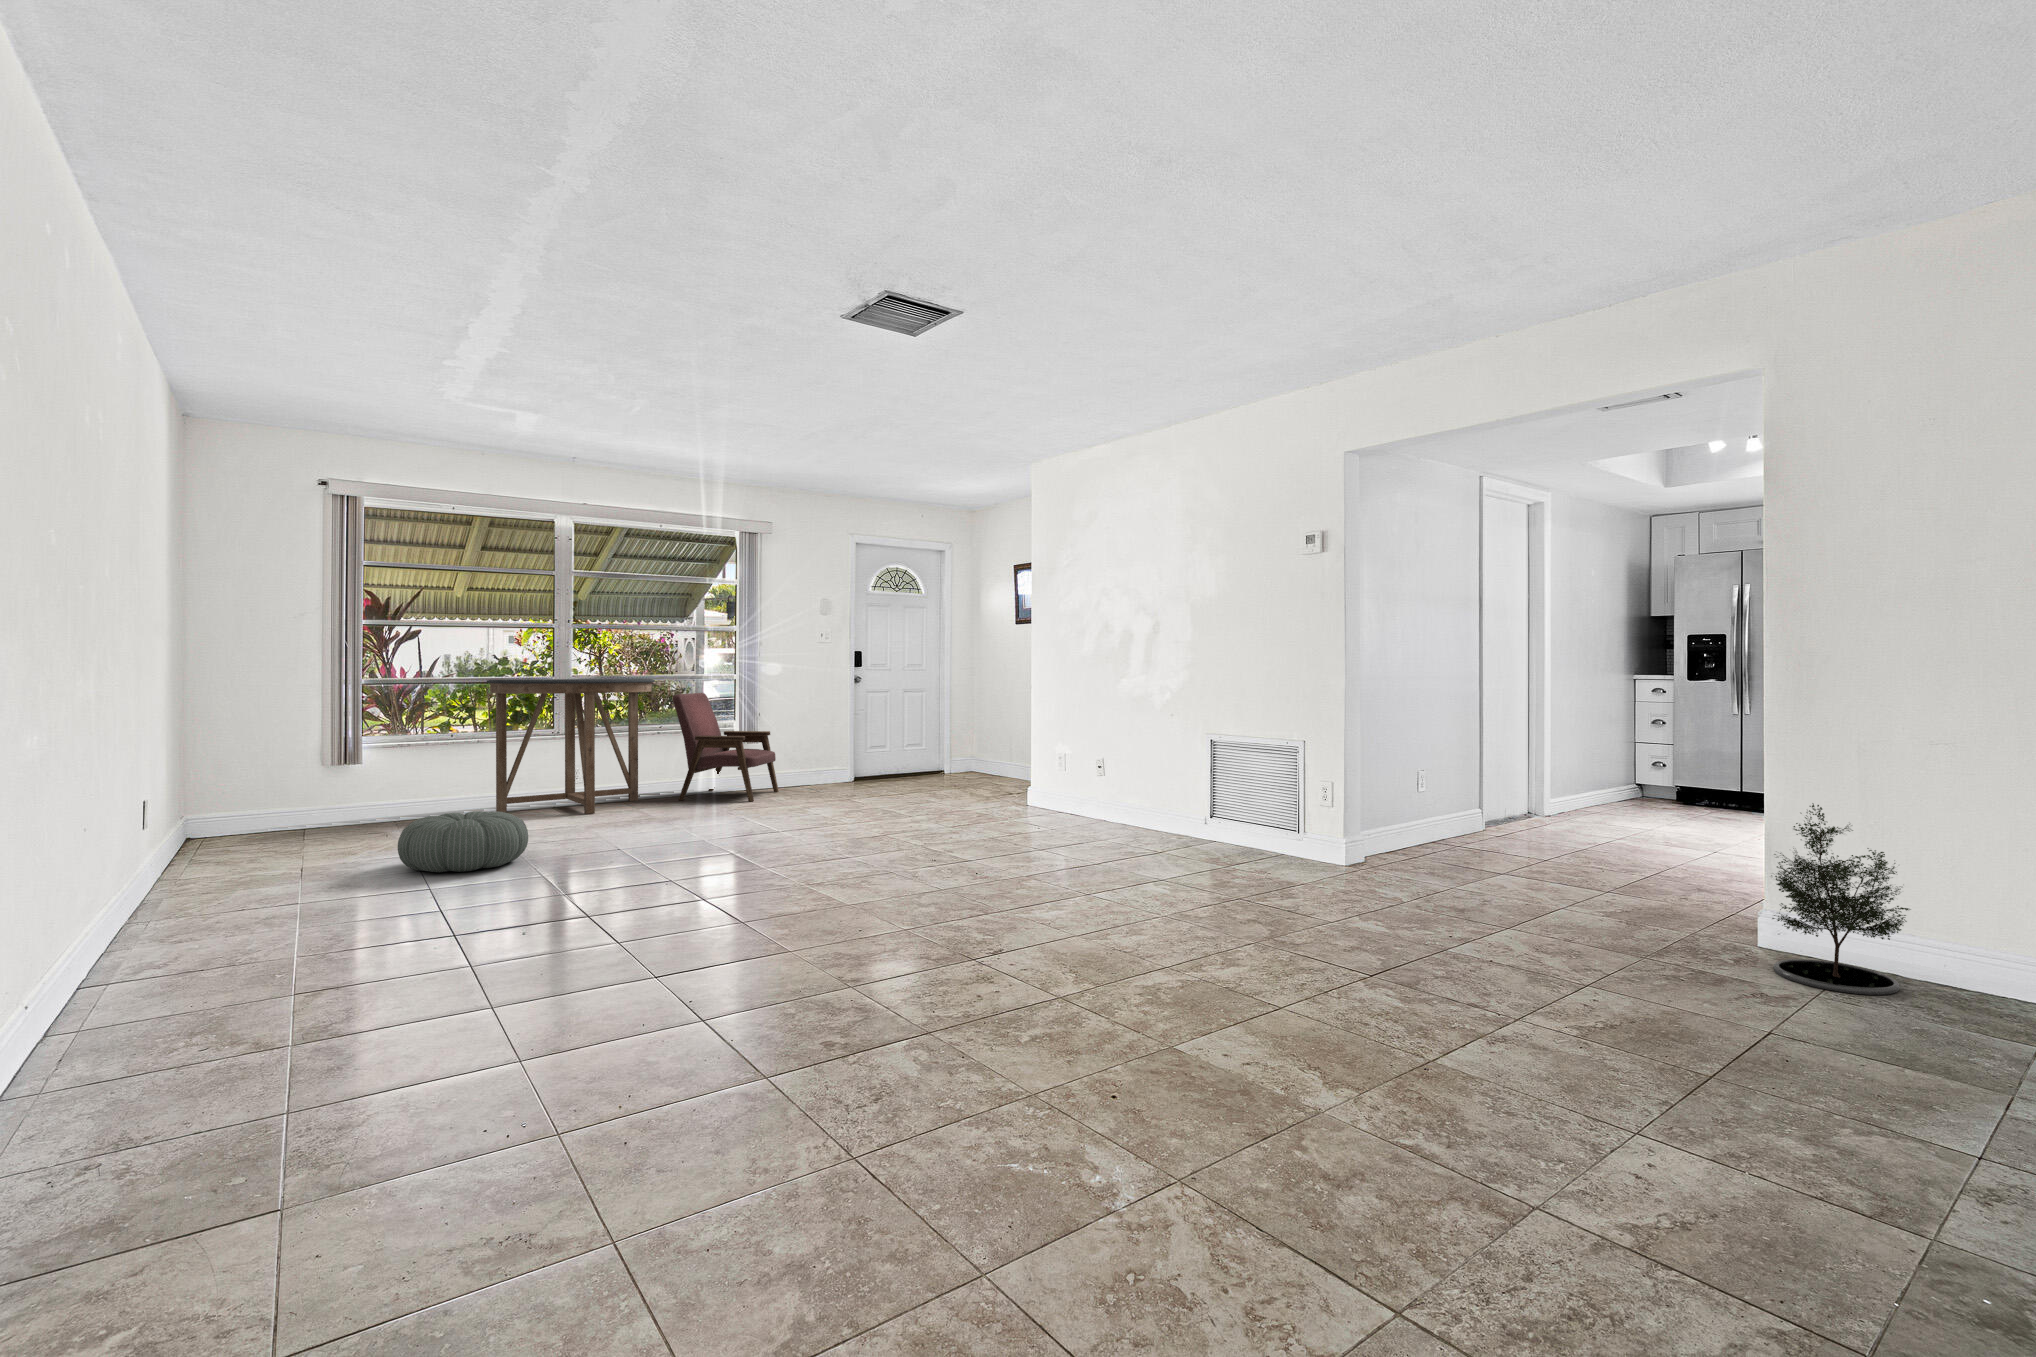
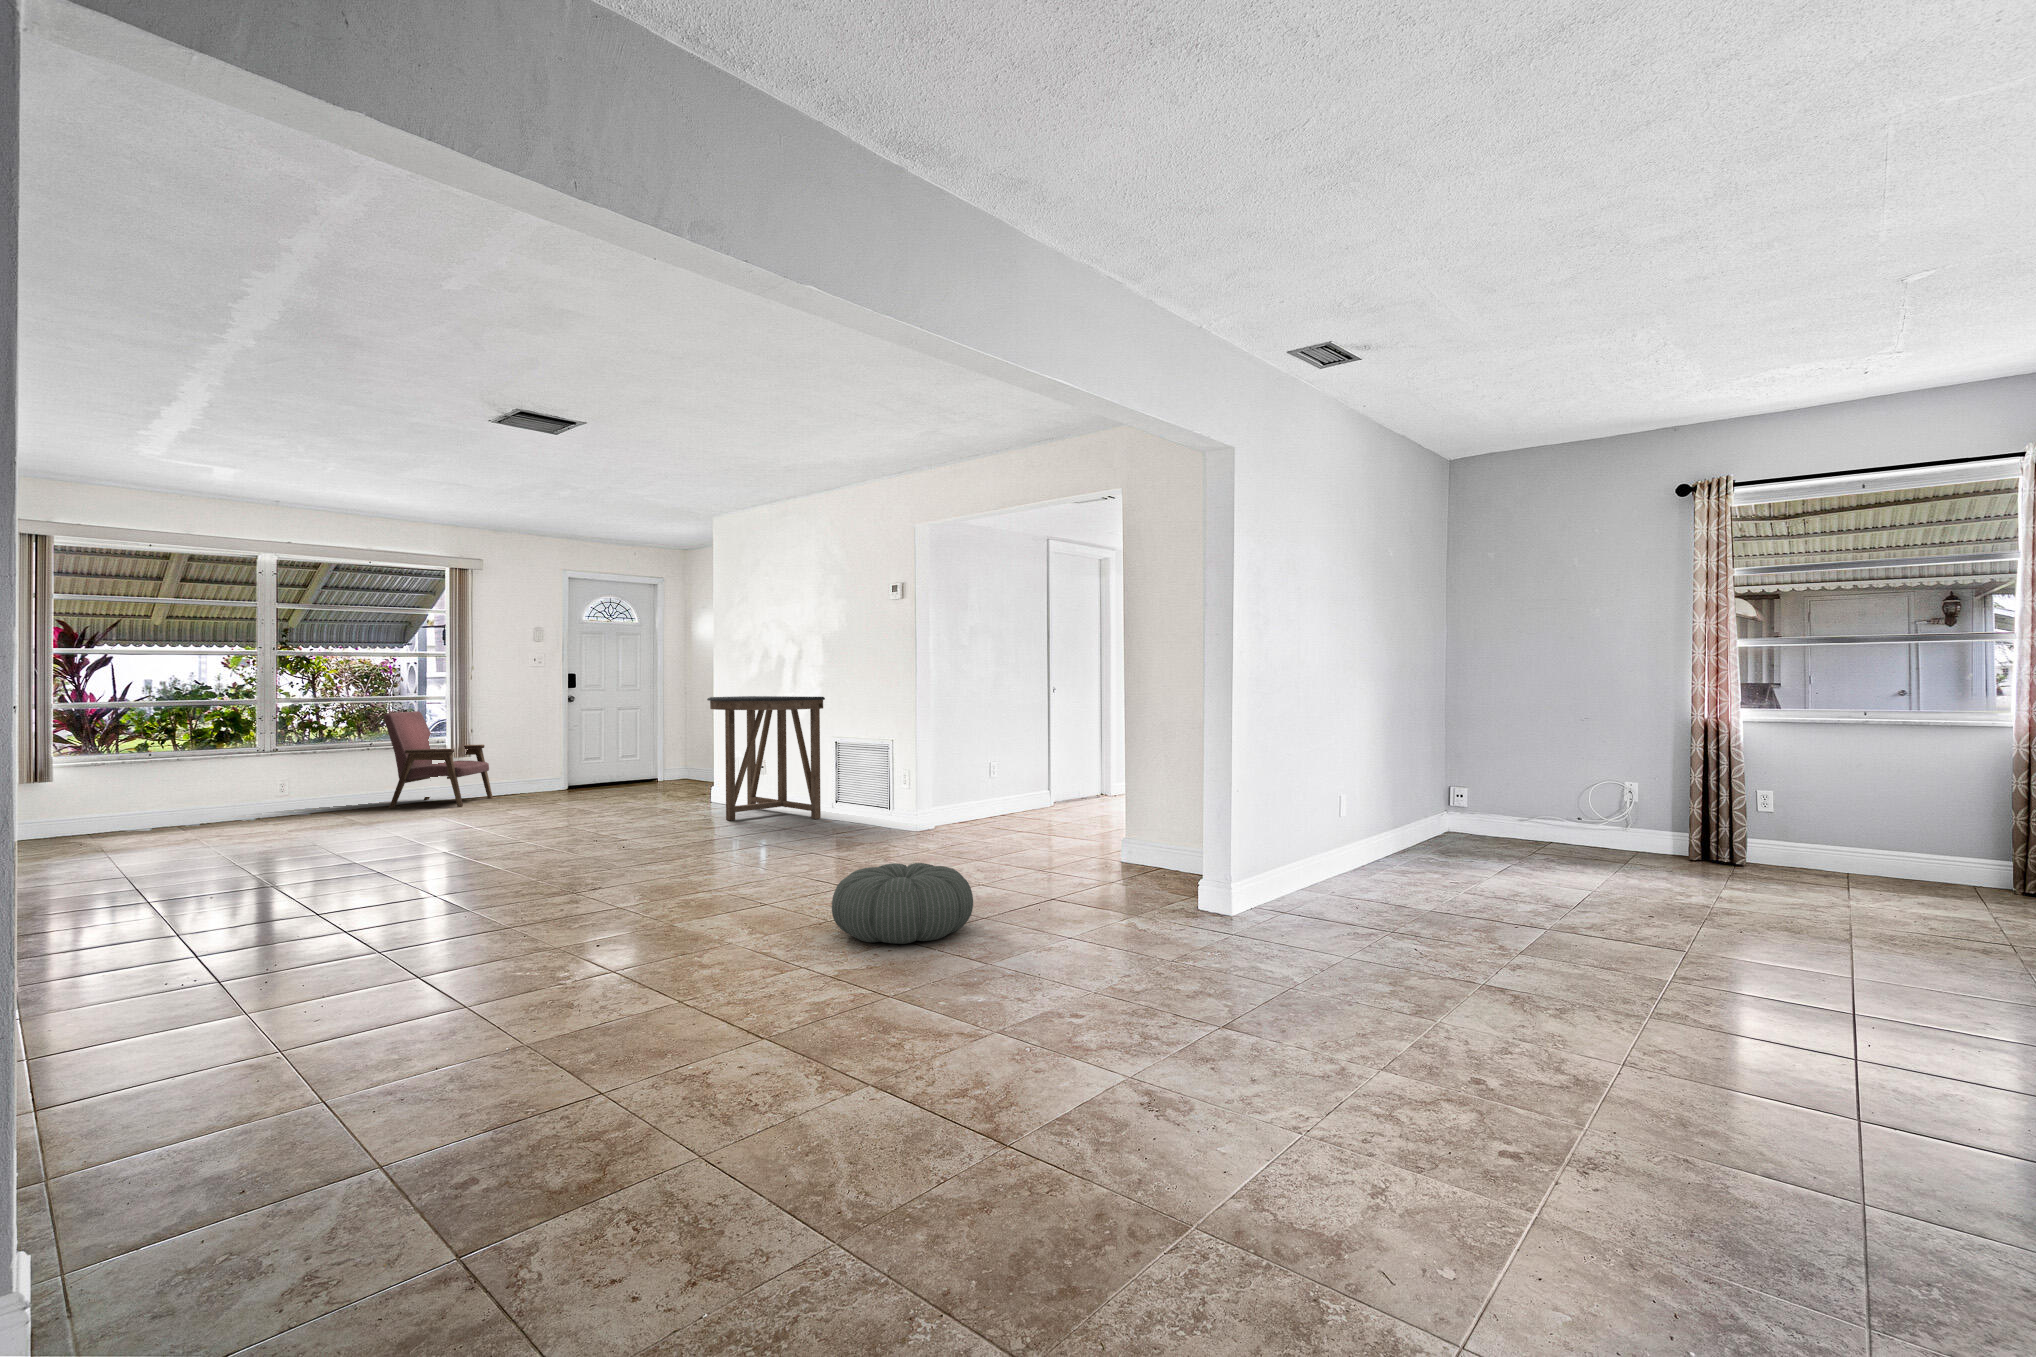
console table: present [487,679,655,814] -> present [707,696,825,820]
potted tree: present [1771,803,1910,995] -> none [1107,768,1185,887]
pouf: present [398,811,528,873] -> present [832,863,973,944]

